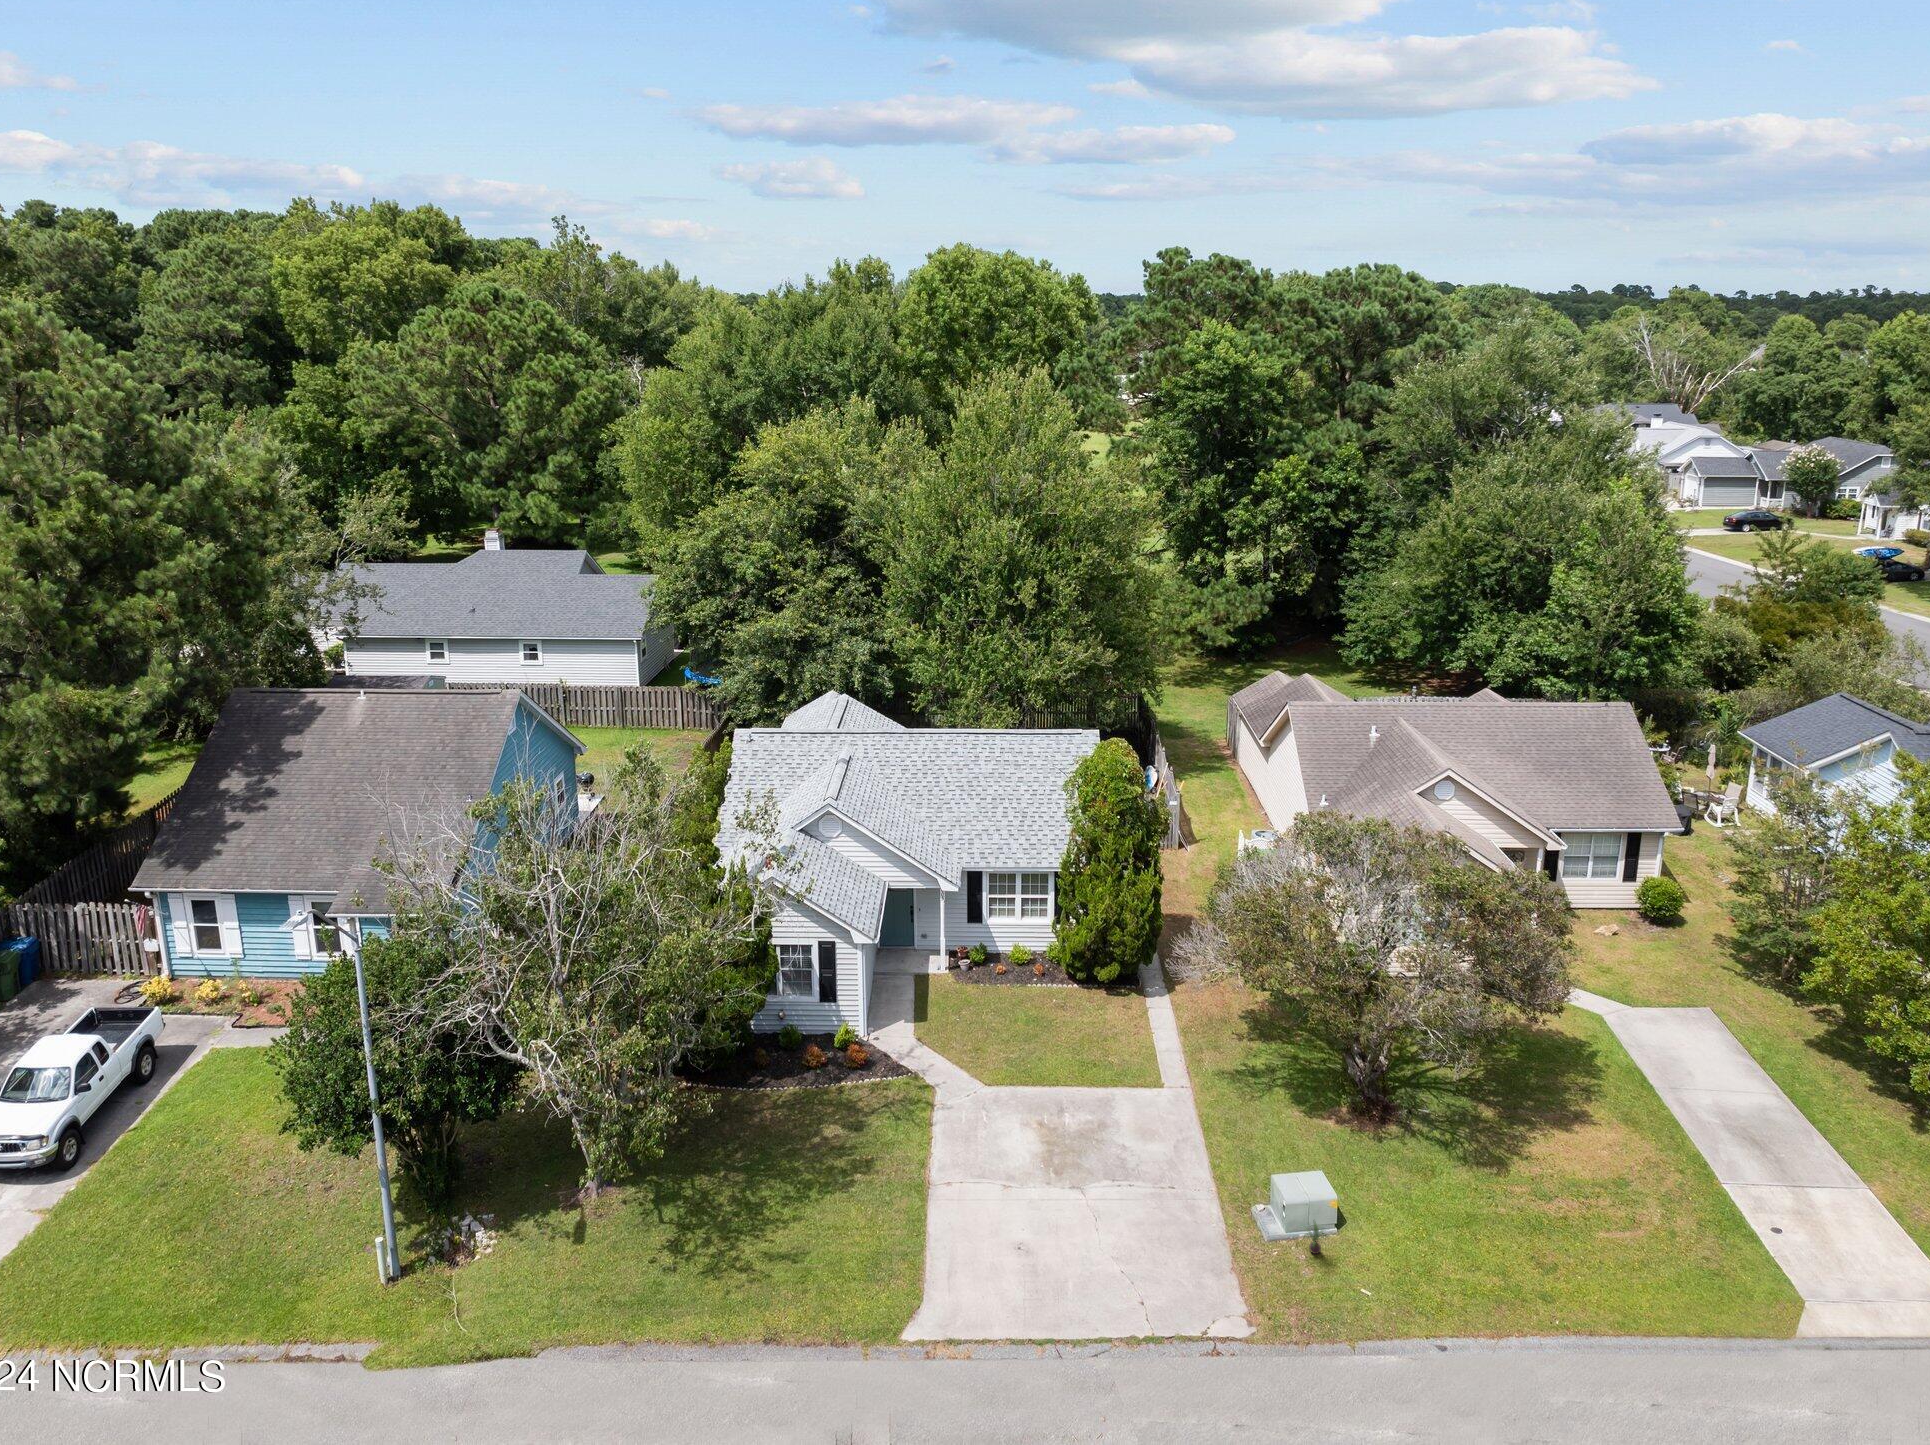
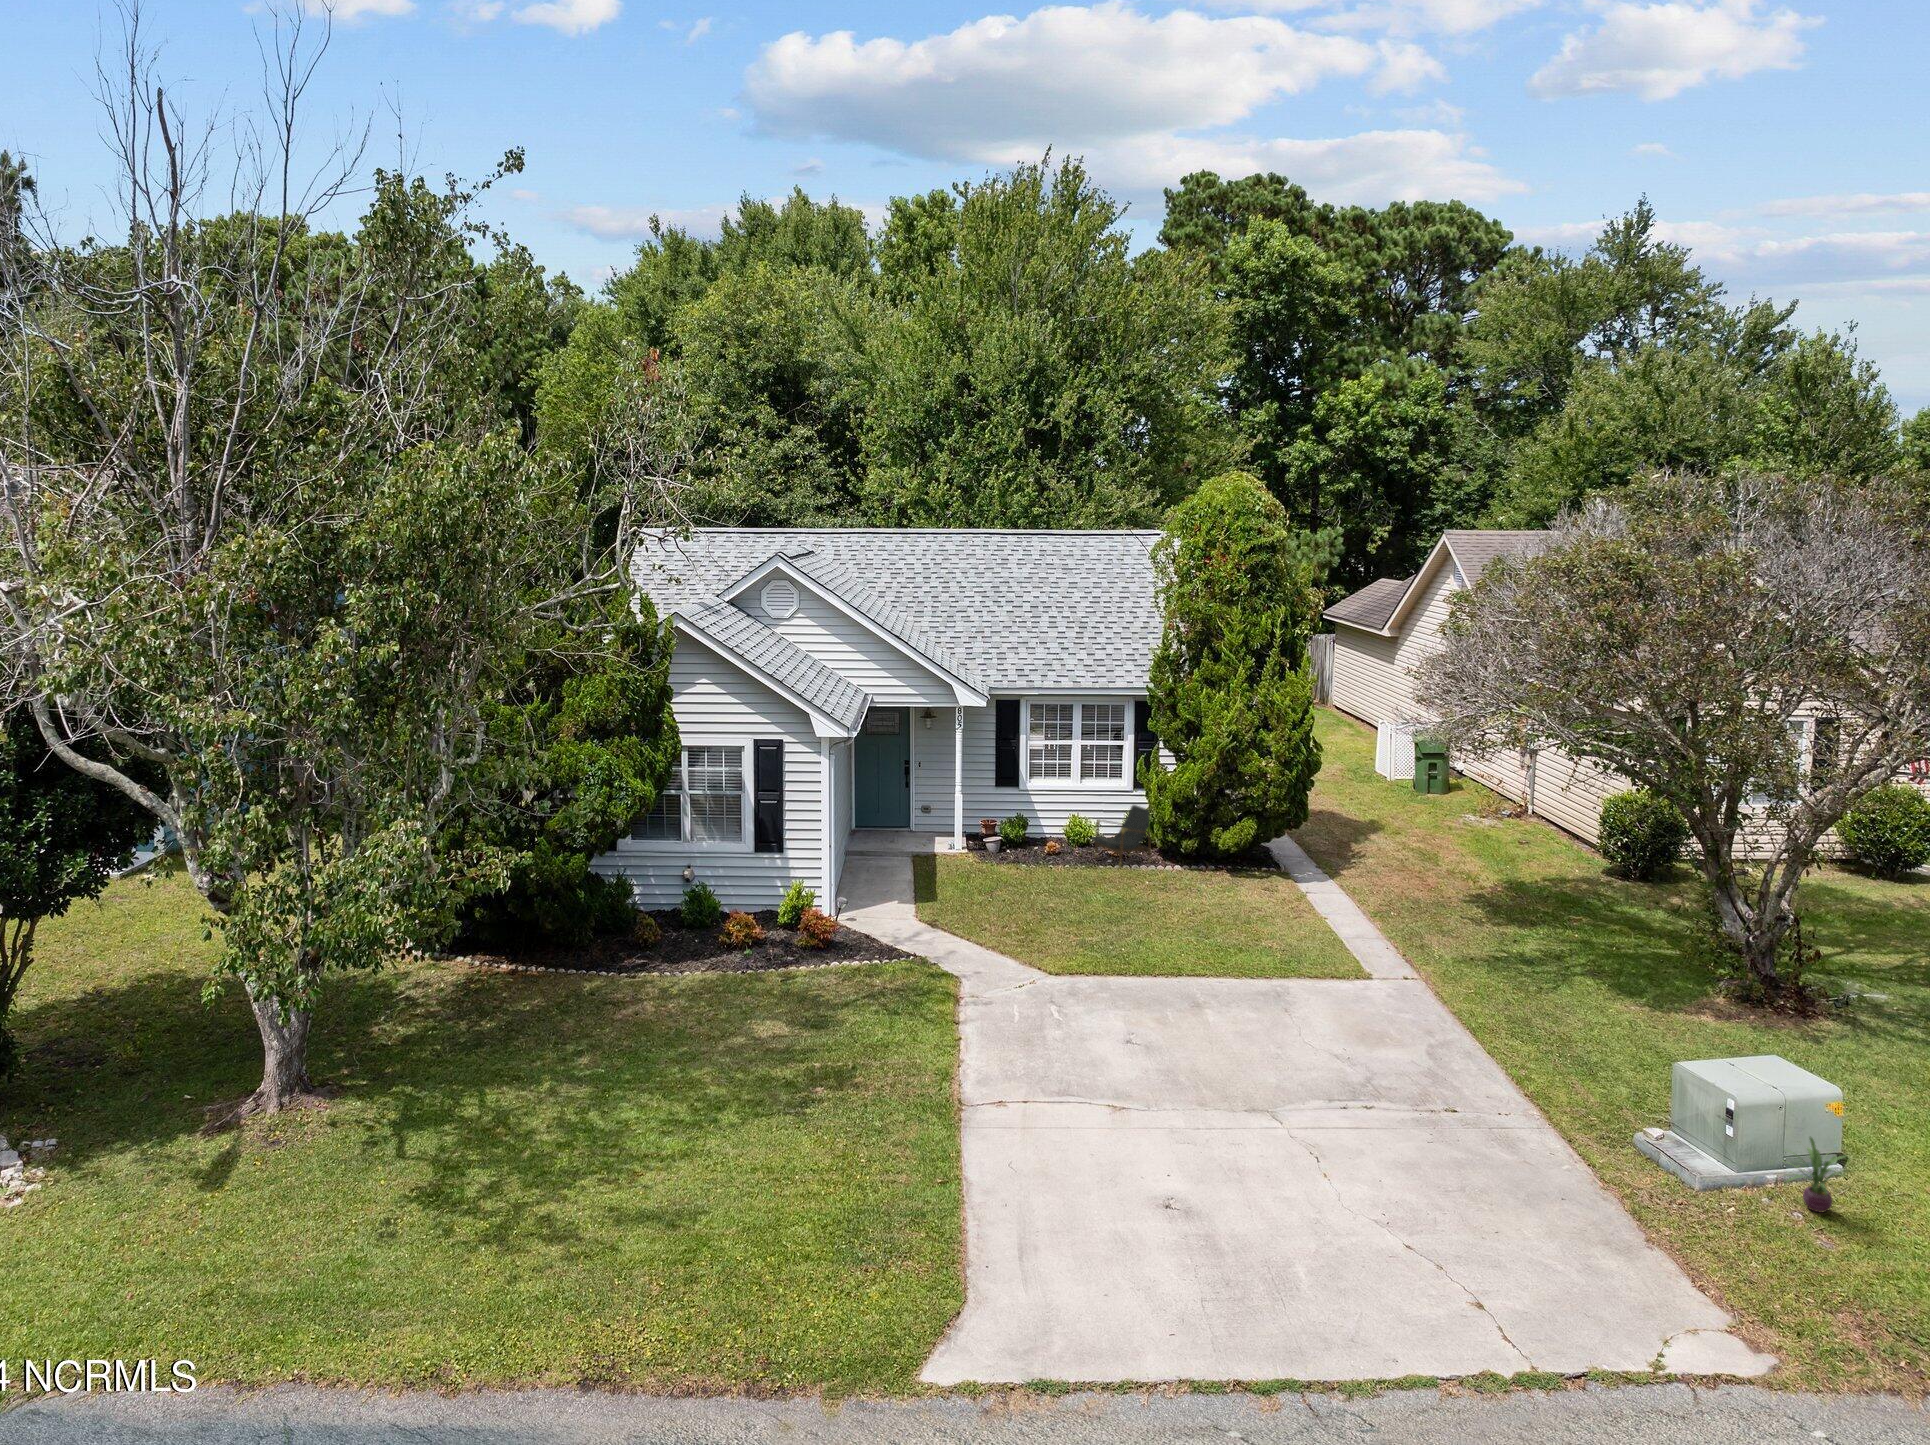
lounge chair: none [1026,941,1065,986] -> present [1091,805,1151,867]

